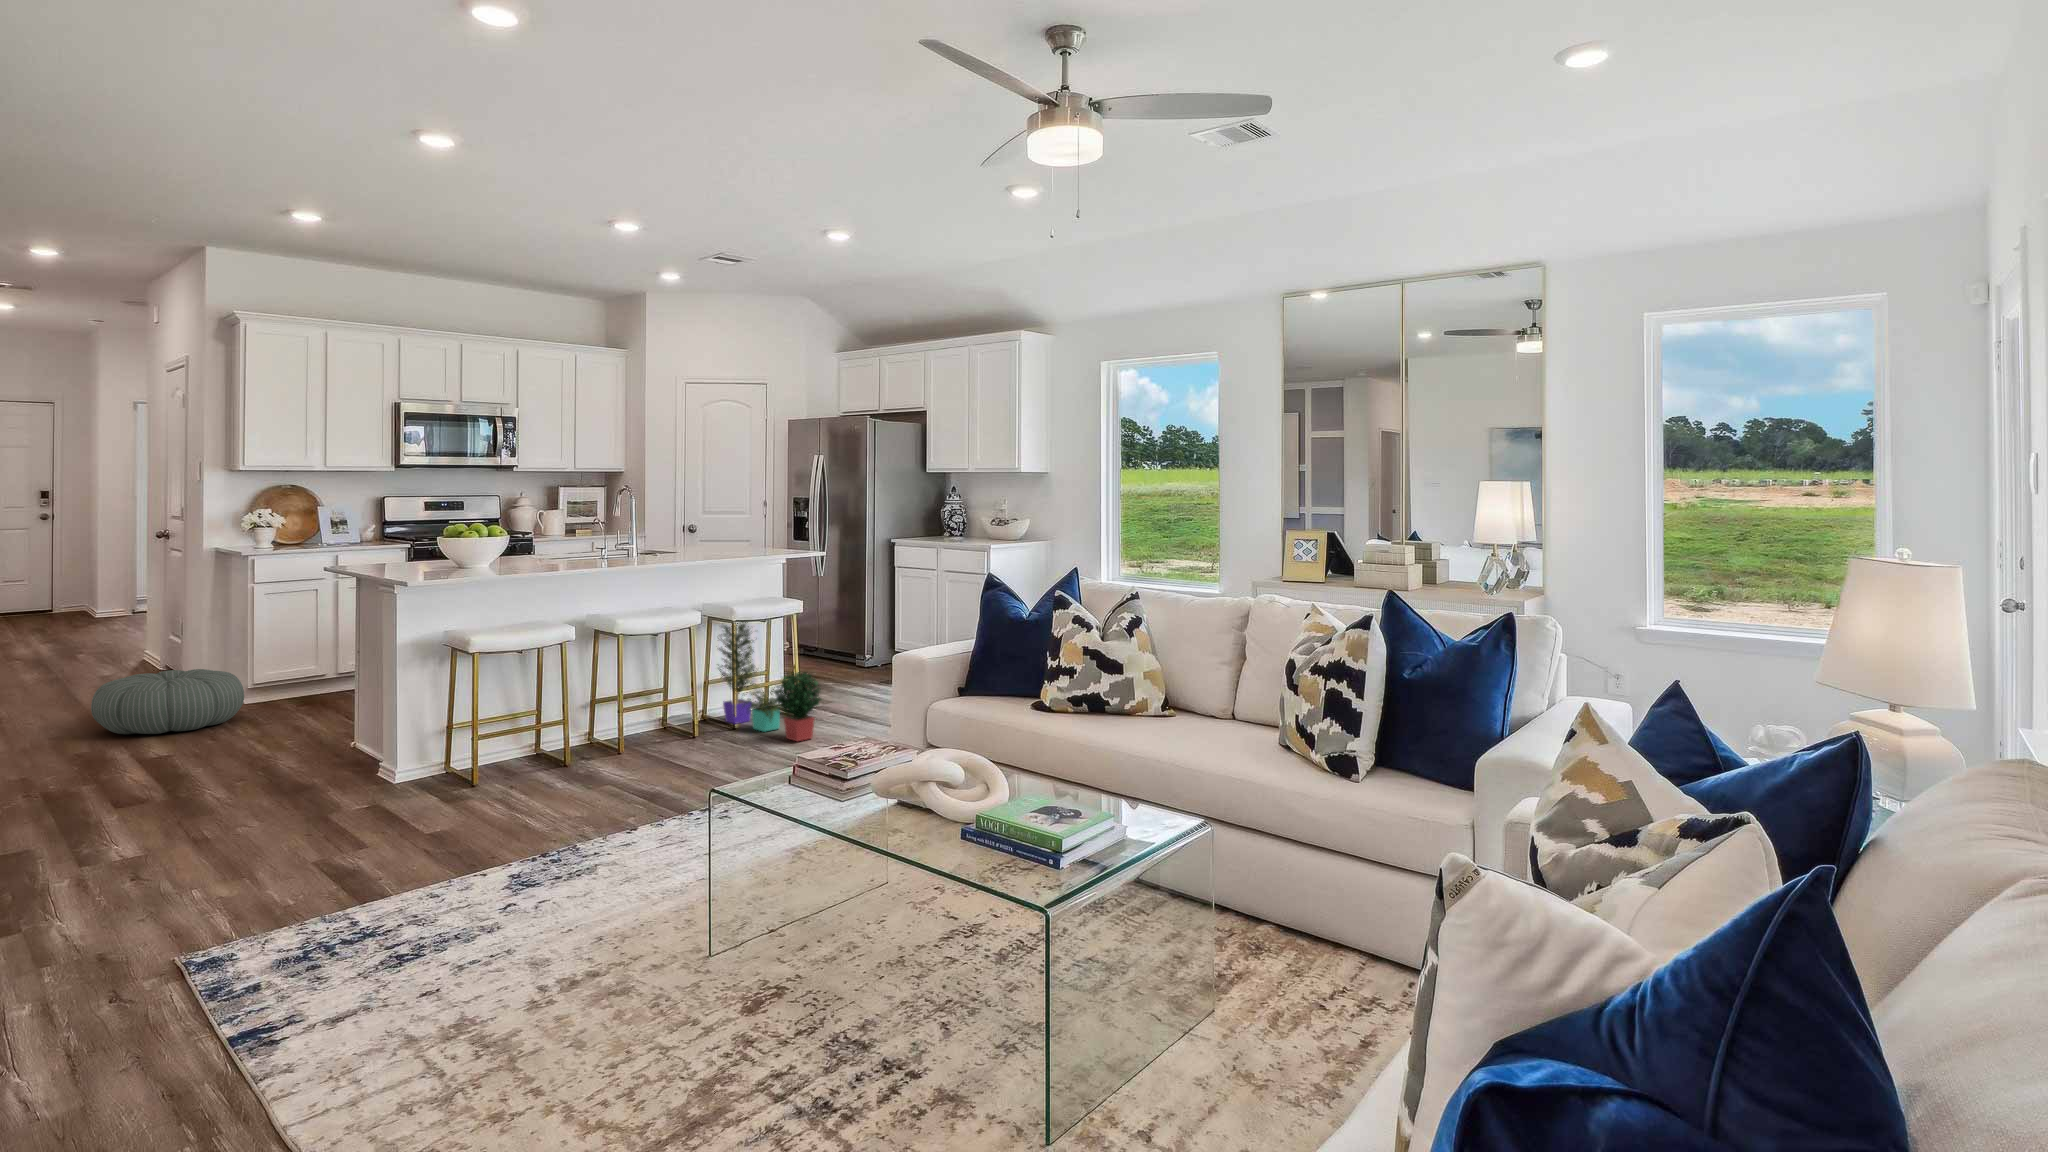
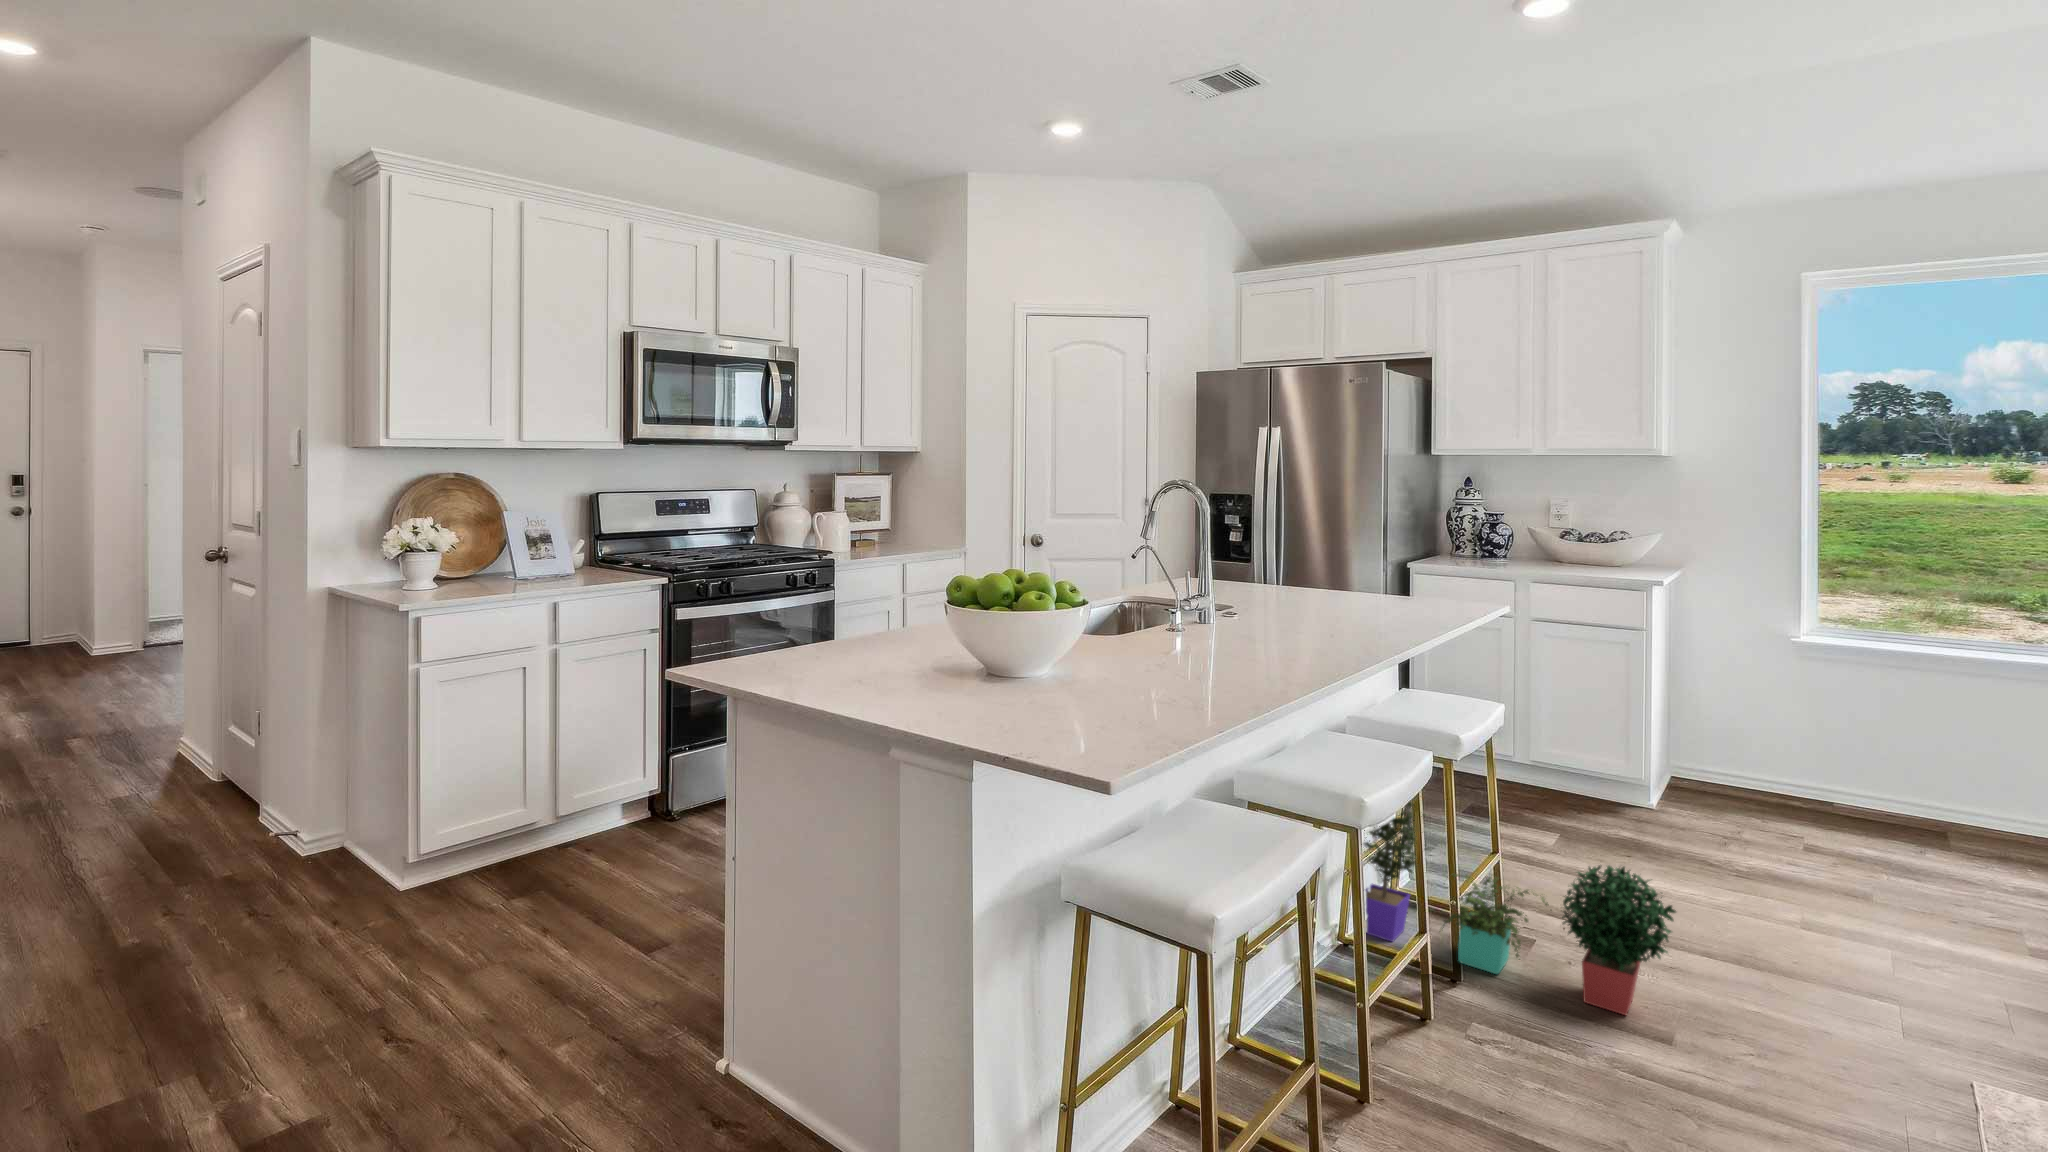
pouf: present [91,669,244,734] -> none [115,847,430,1031]

